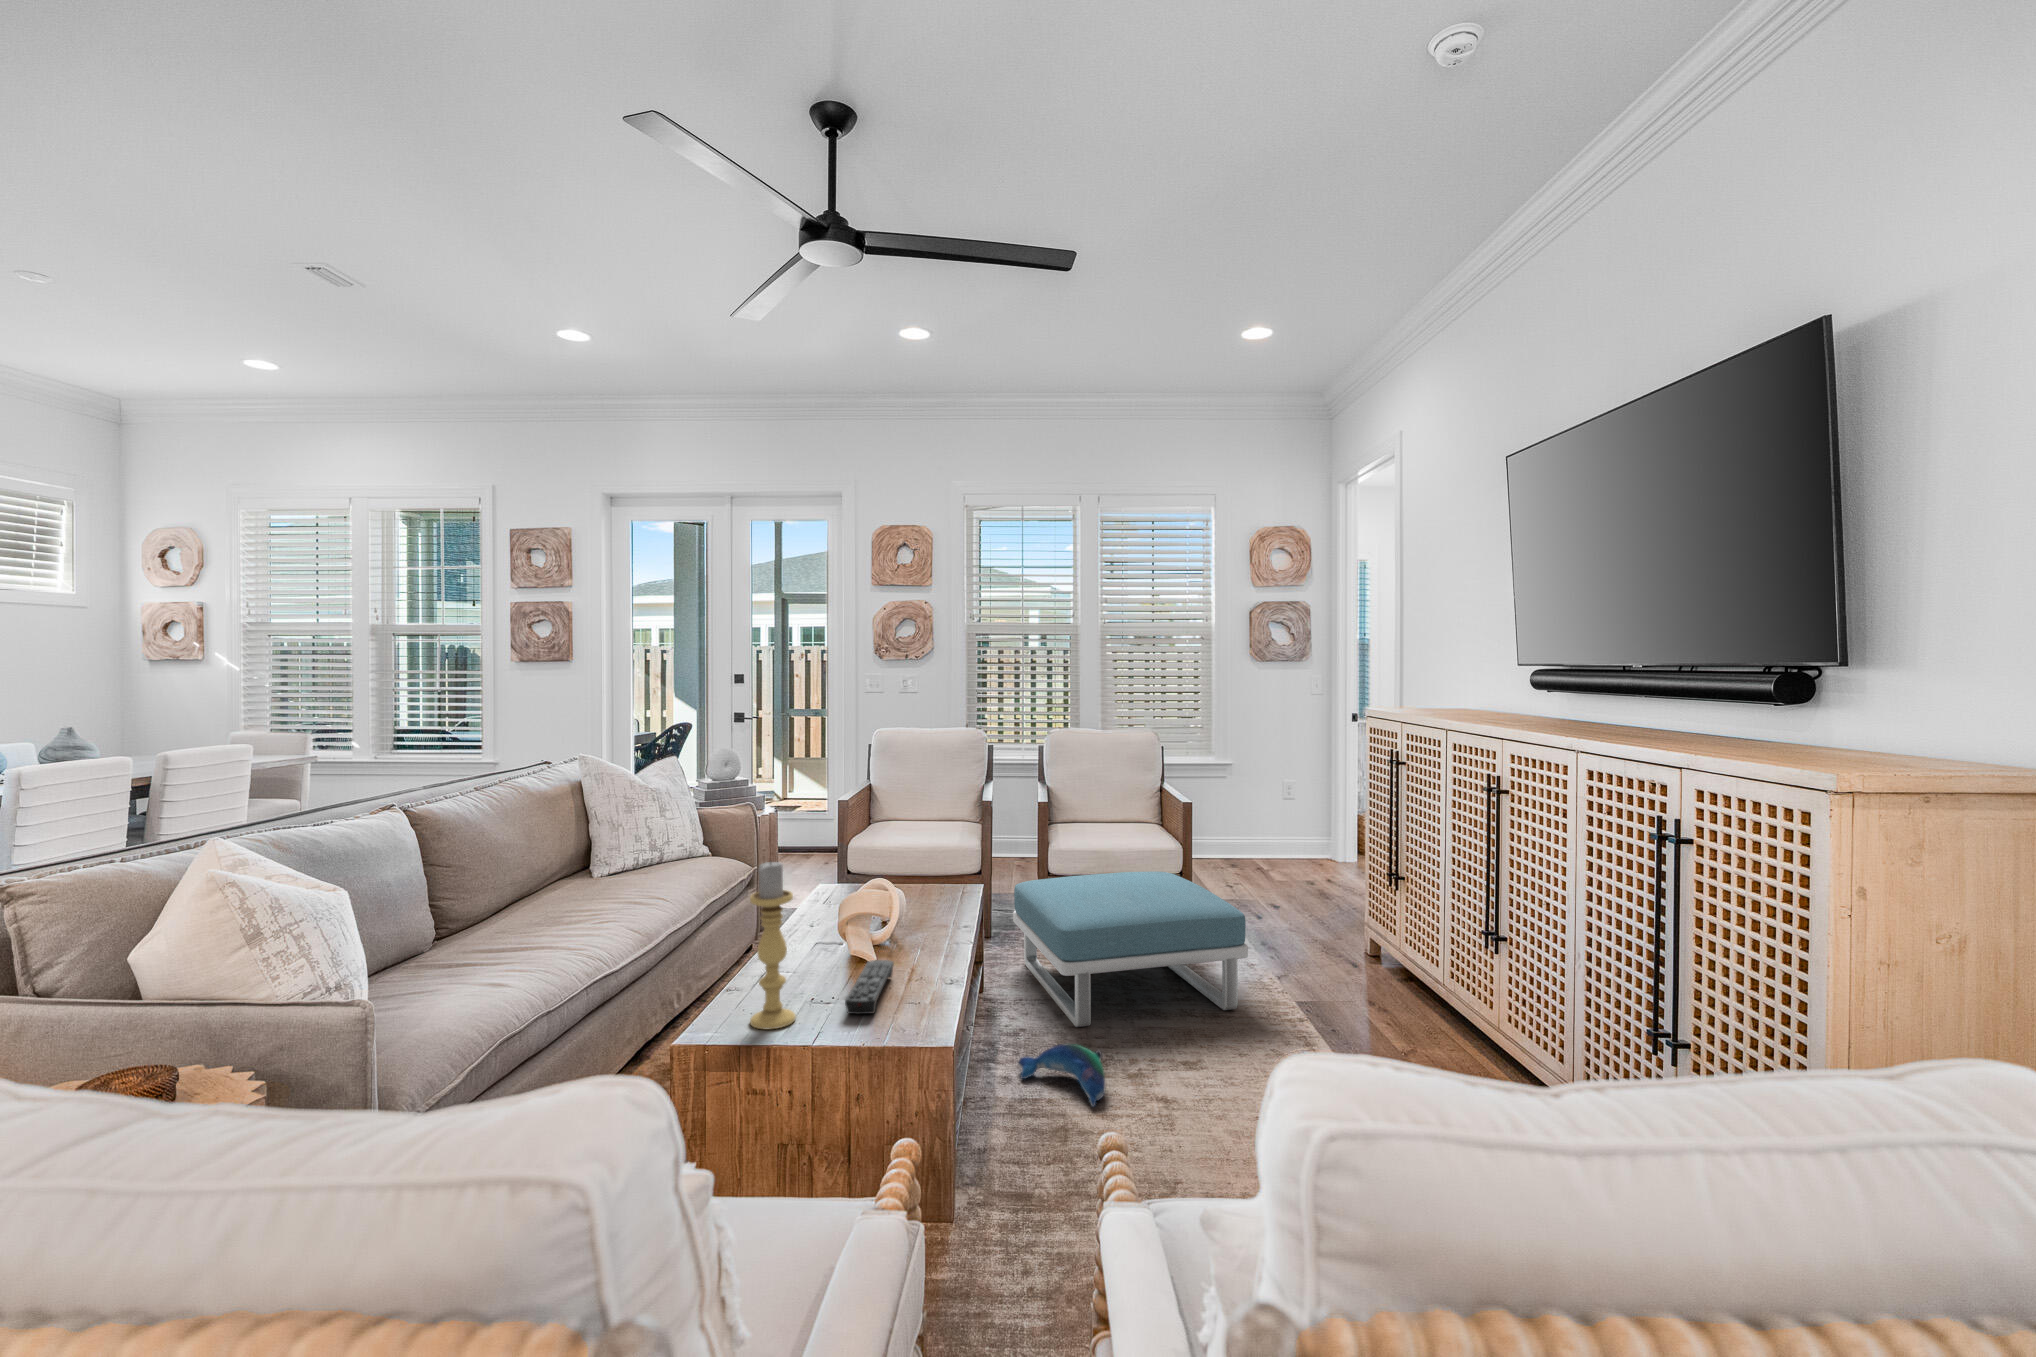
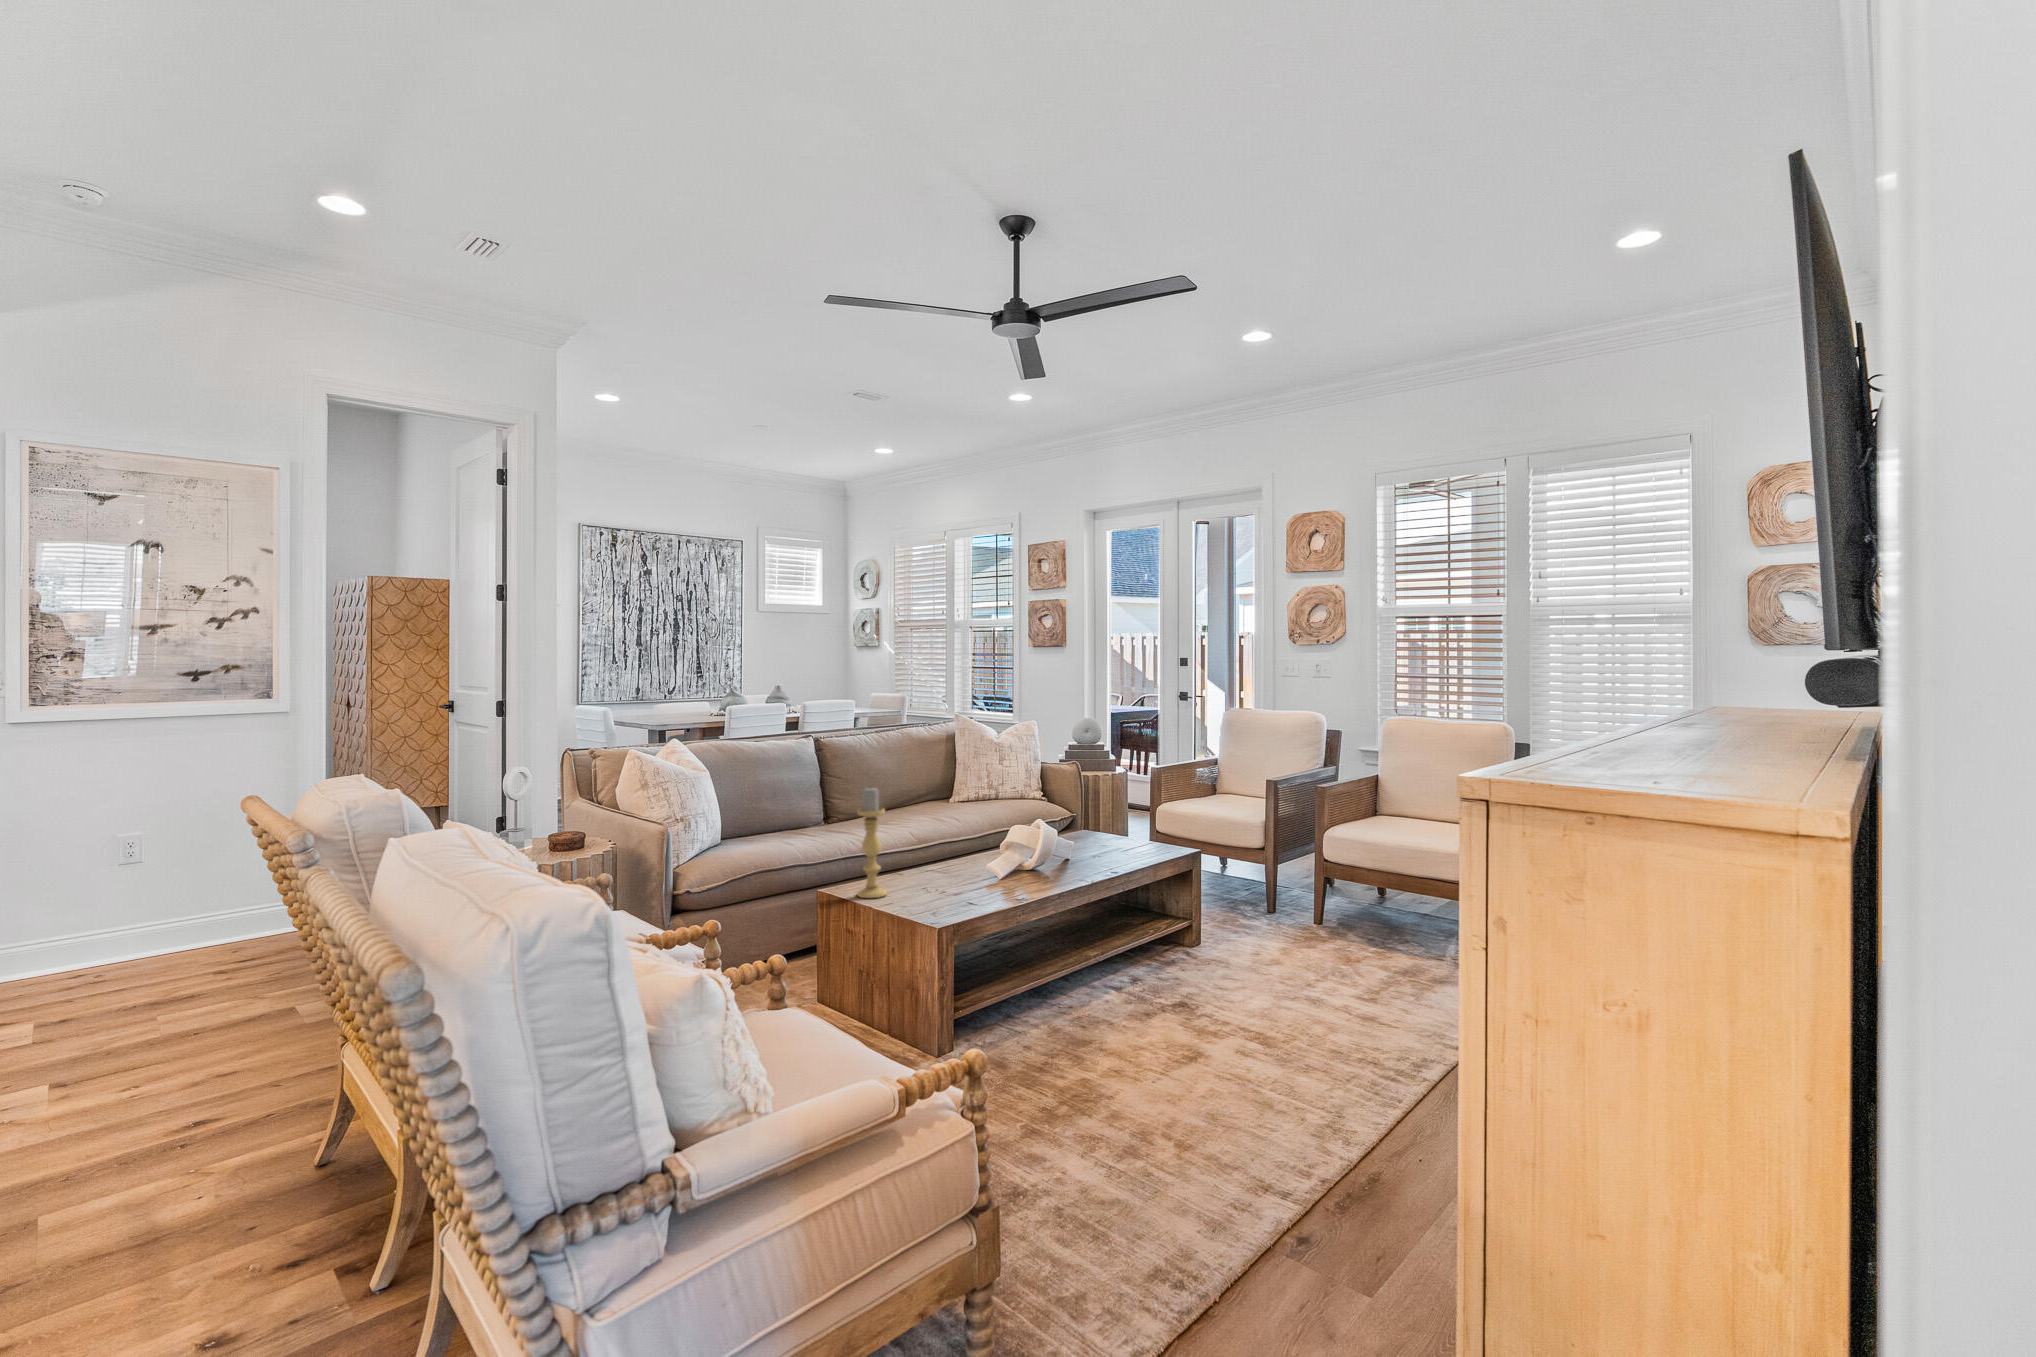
footstool: present [1013,871,1248,1027] -> none [1196,861,1421,1017]
remote control: present [845,960,894,1014] -> none [909,876,983,904]
plush toy: present [1018,1044,1105,1107] -> none [1101,984,1158,1034]

